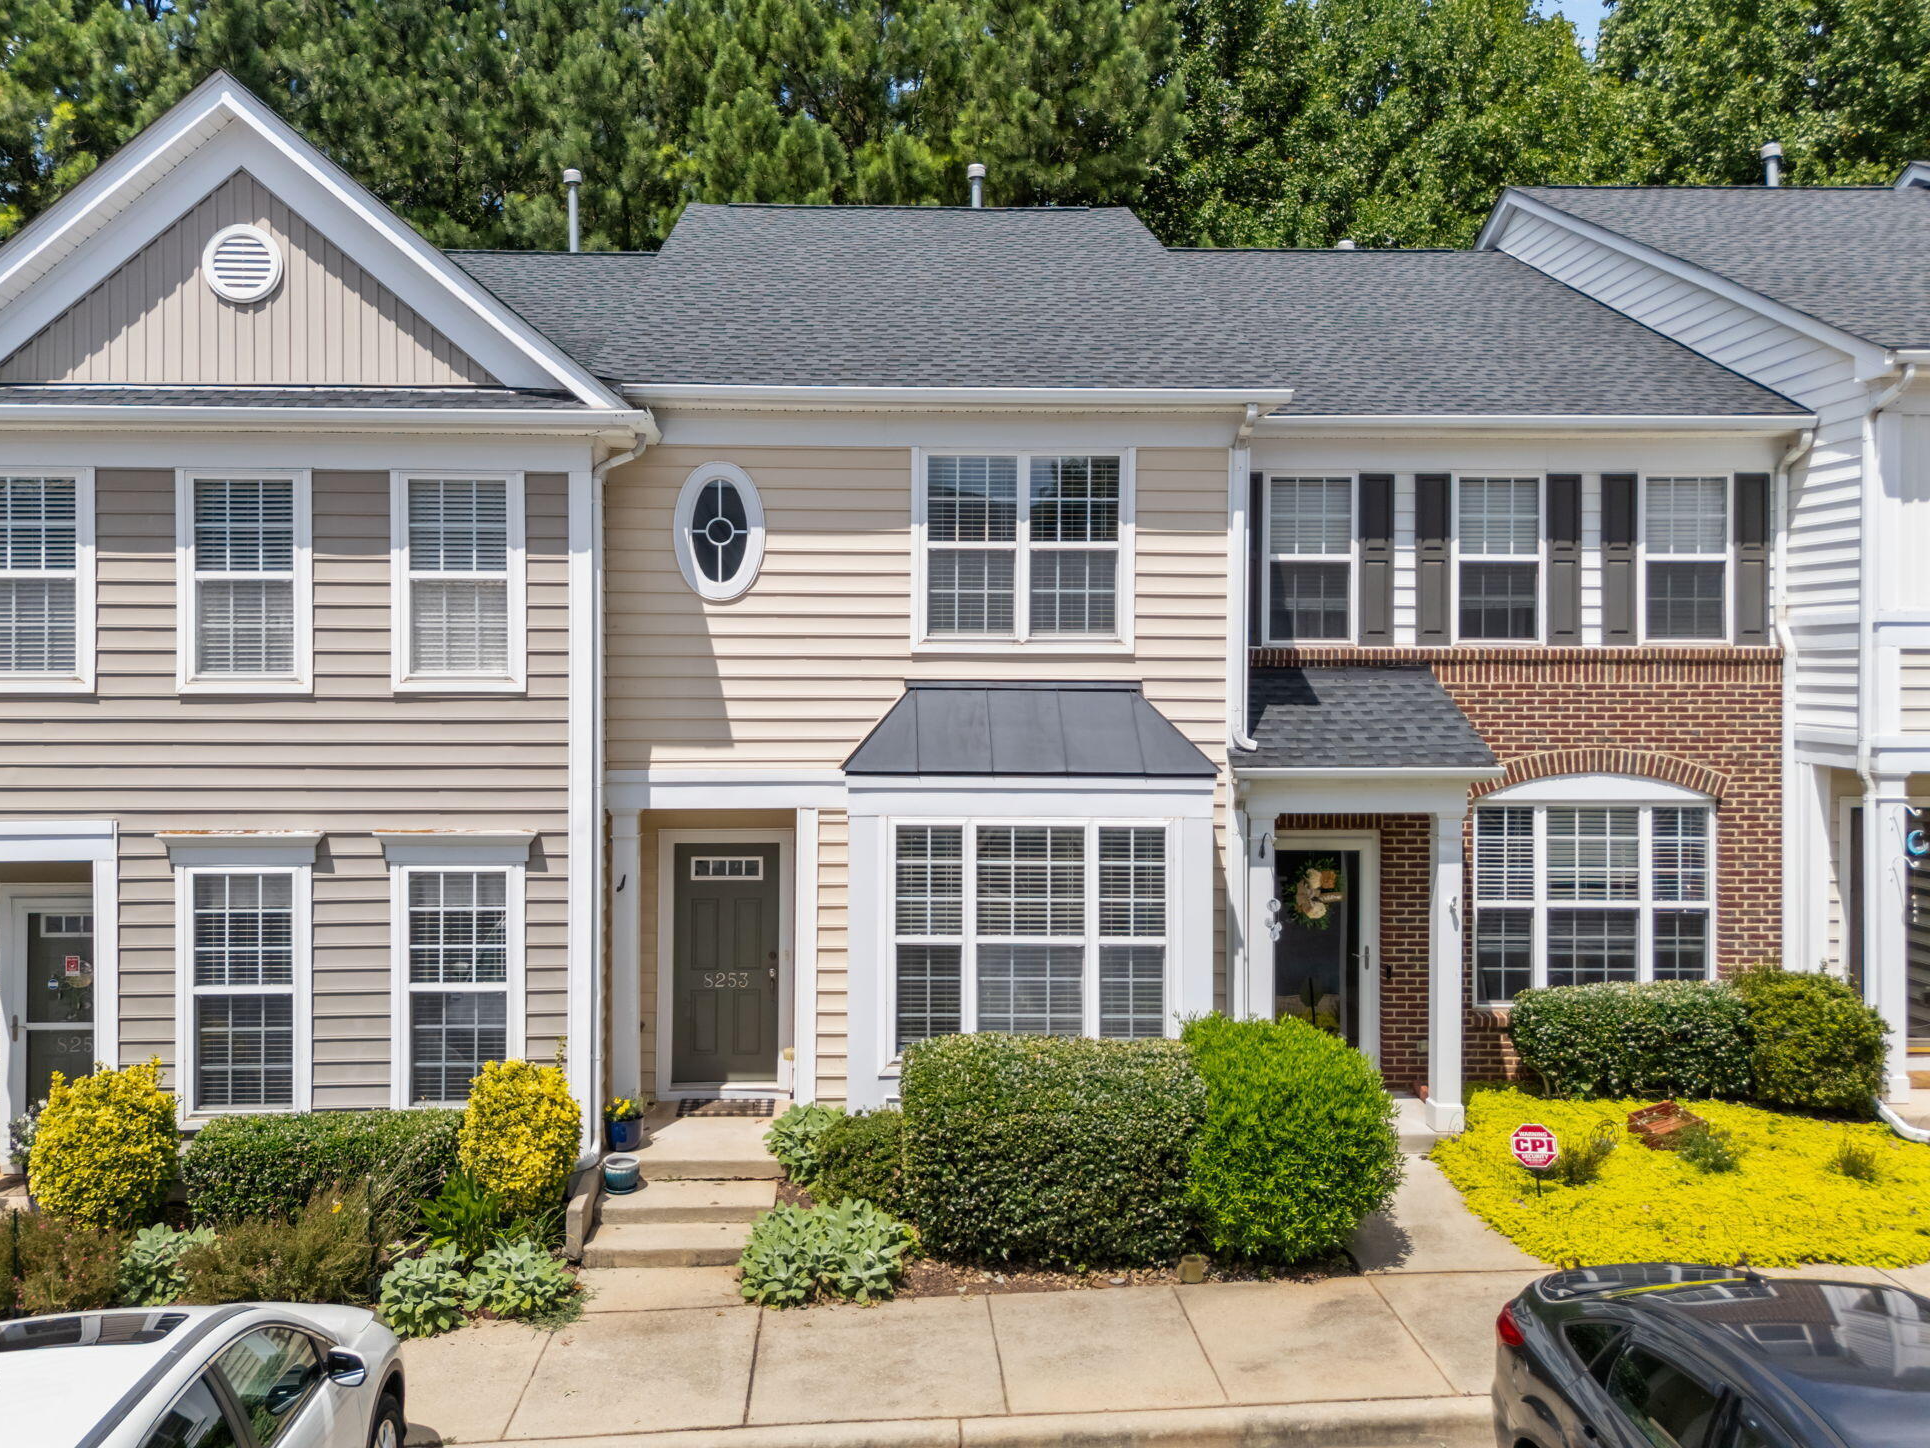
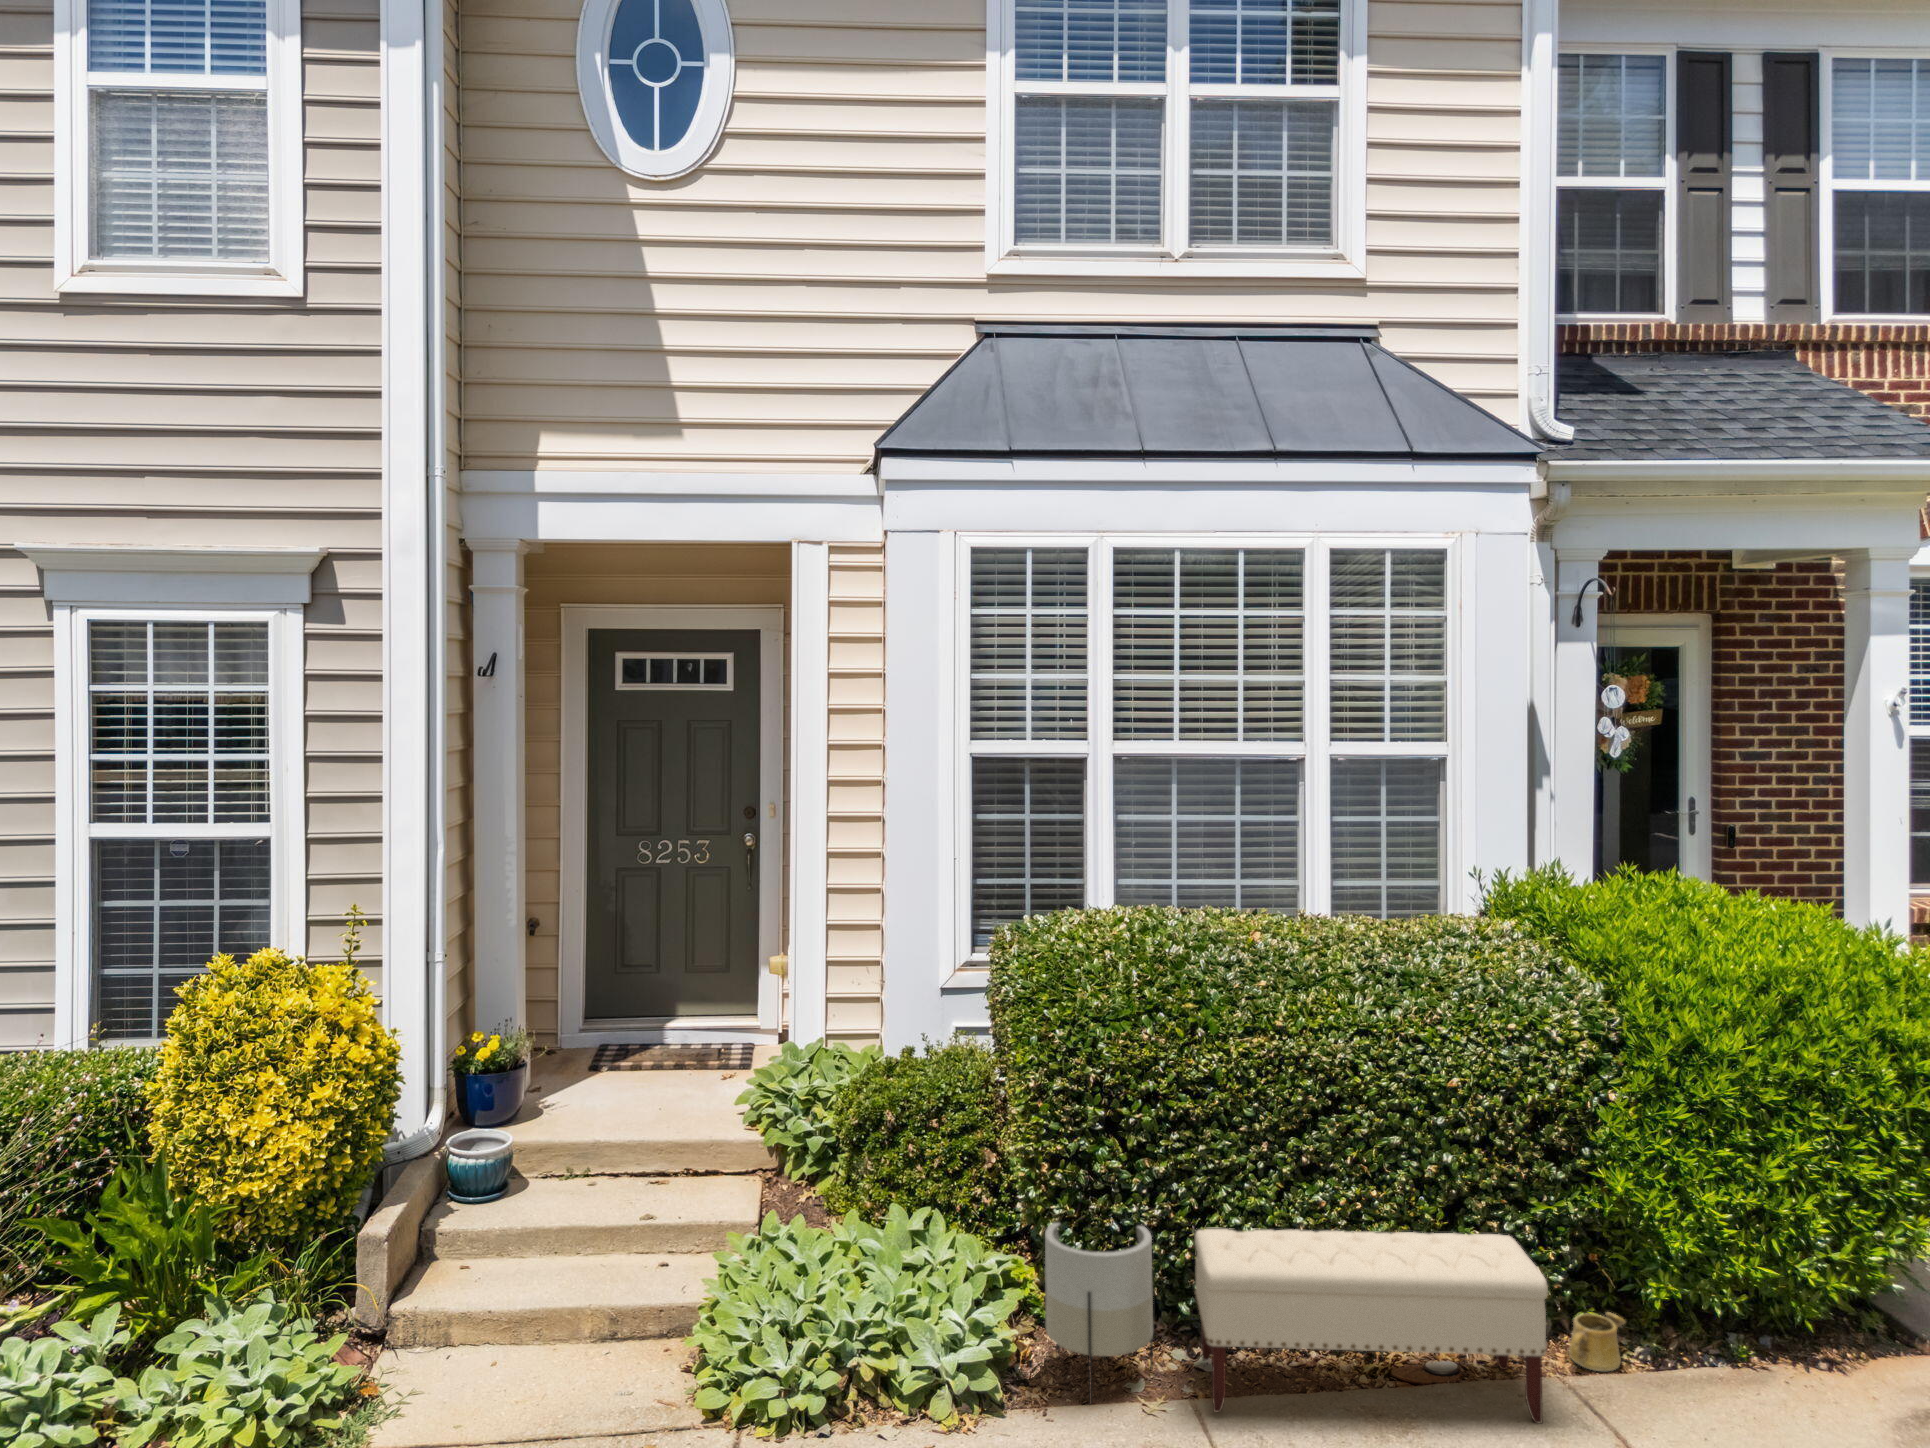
planter: none [917,1203,971,1295] -> present [1045,1223,1153,1404]
bench: none [990,1210,1152,1304] -> present [1194,1229,1548,1423]

